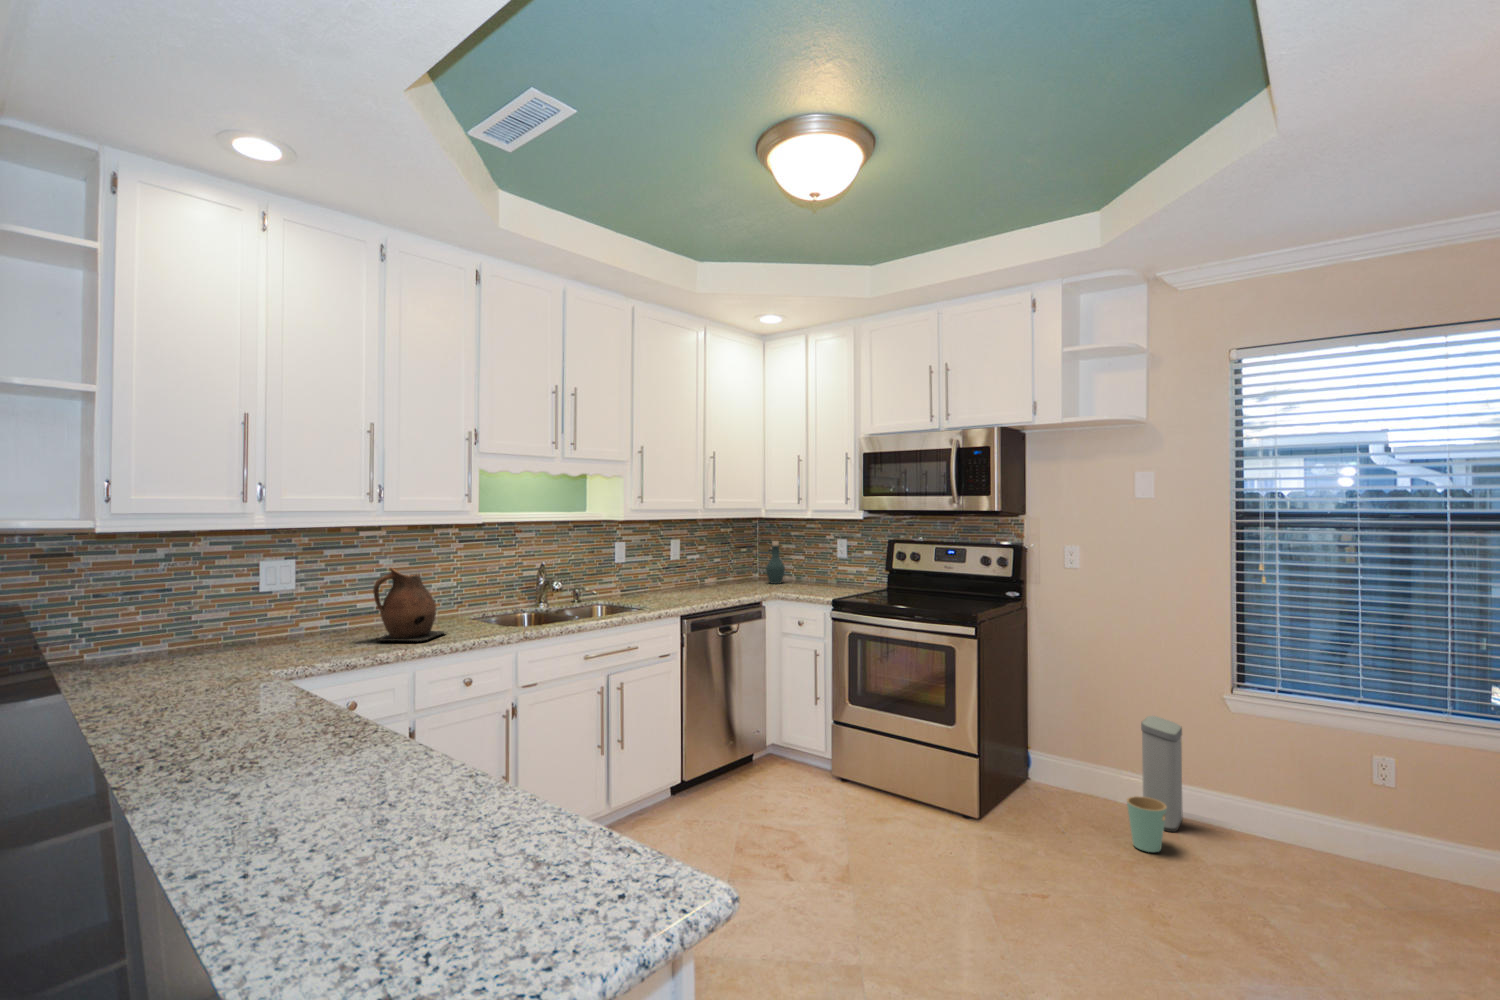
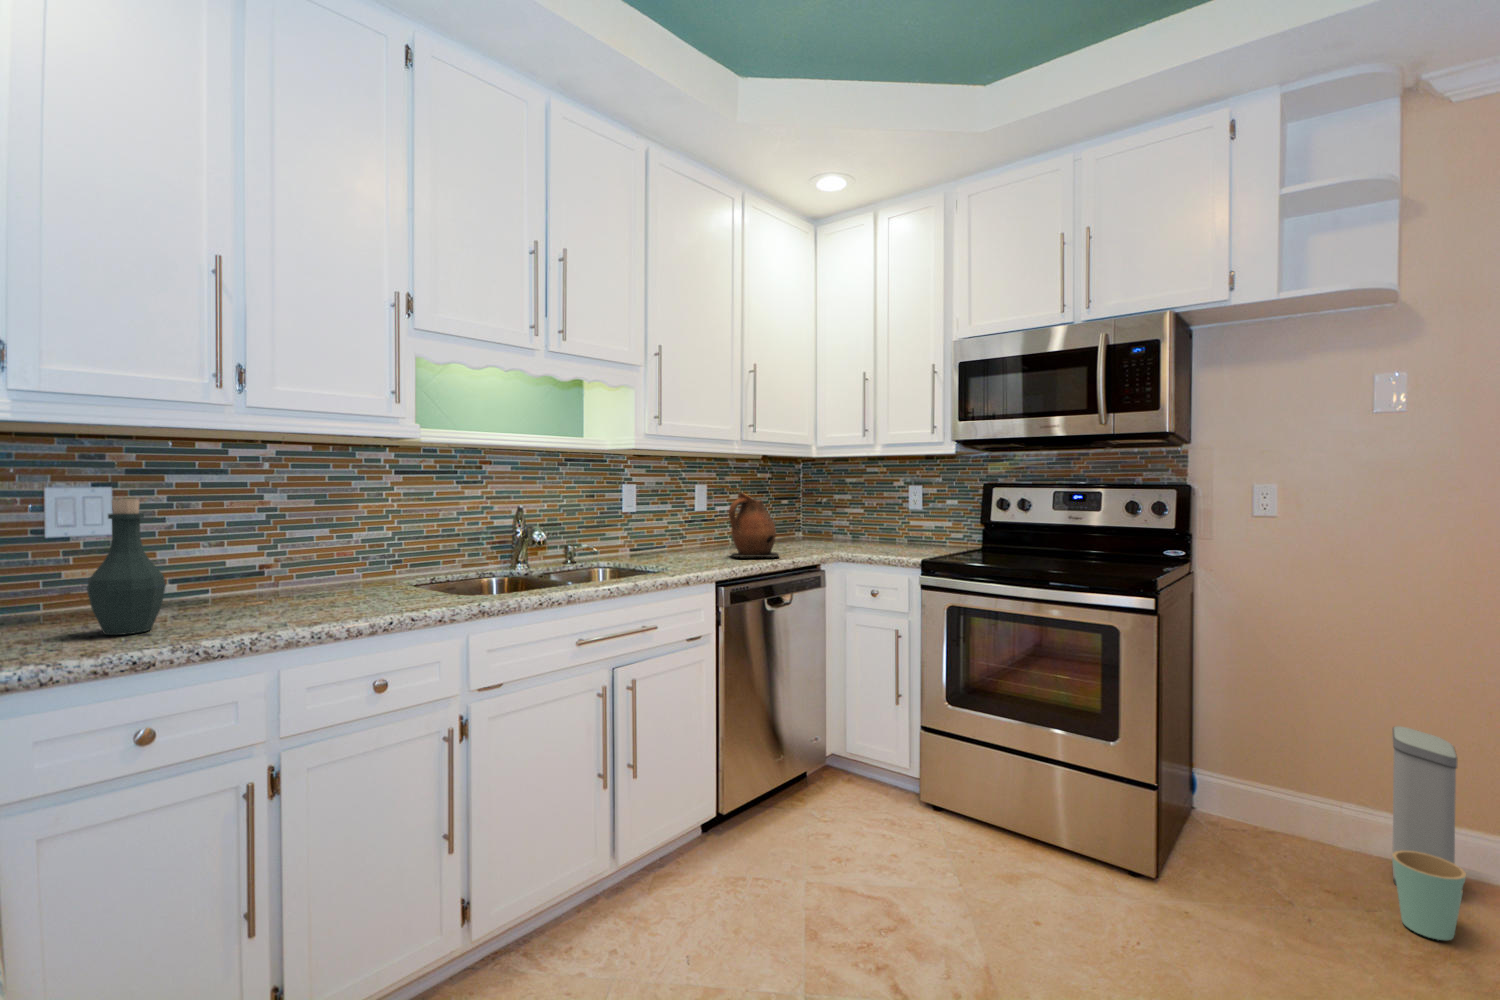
bottle: present [766,541,785,584] -> present [87,500,166,635]
ceramic pitcher: present [373,567,446,641] -> present [729,493,779,557]

